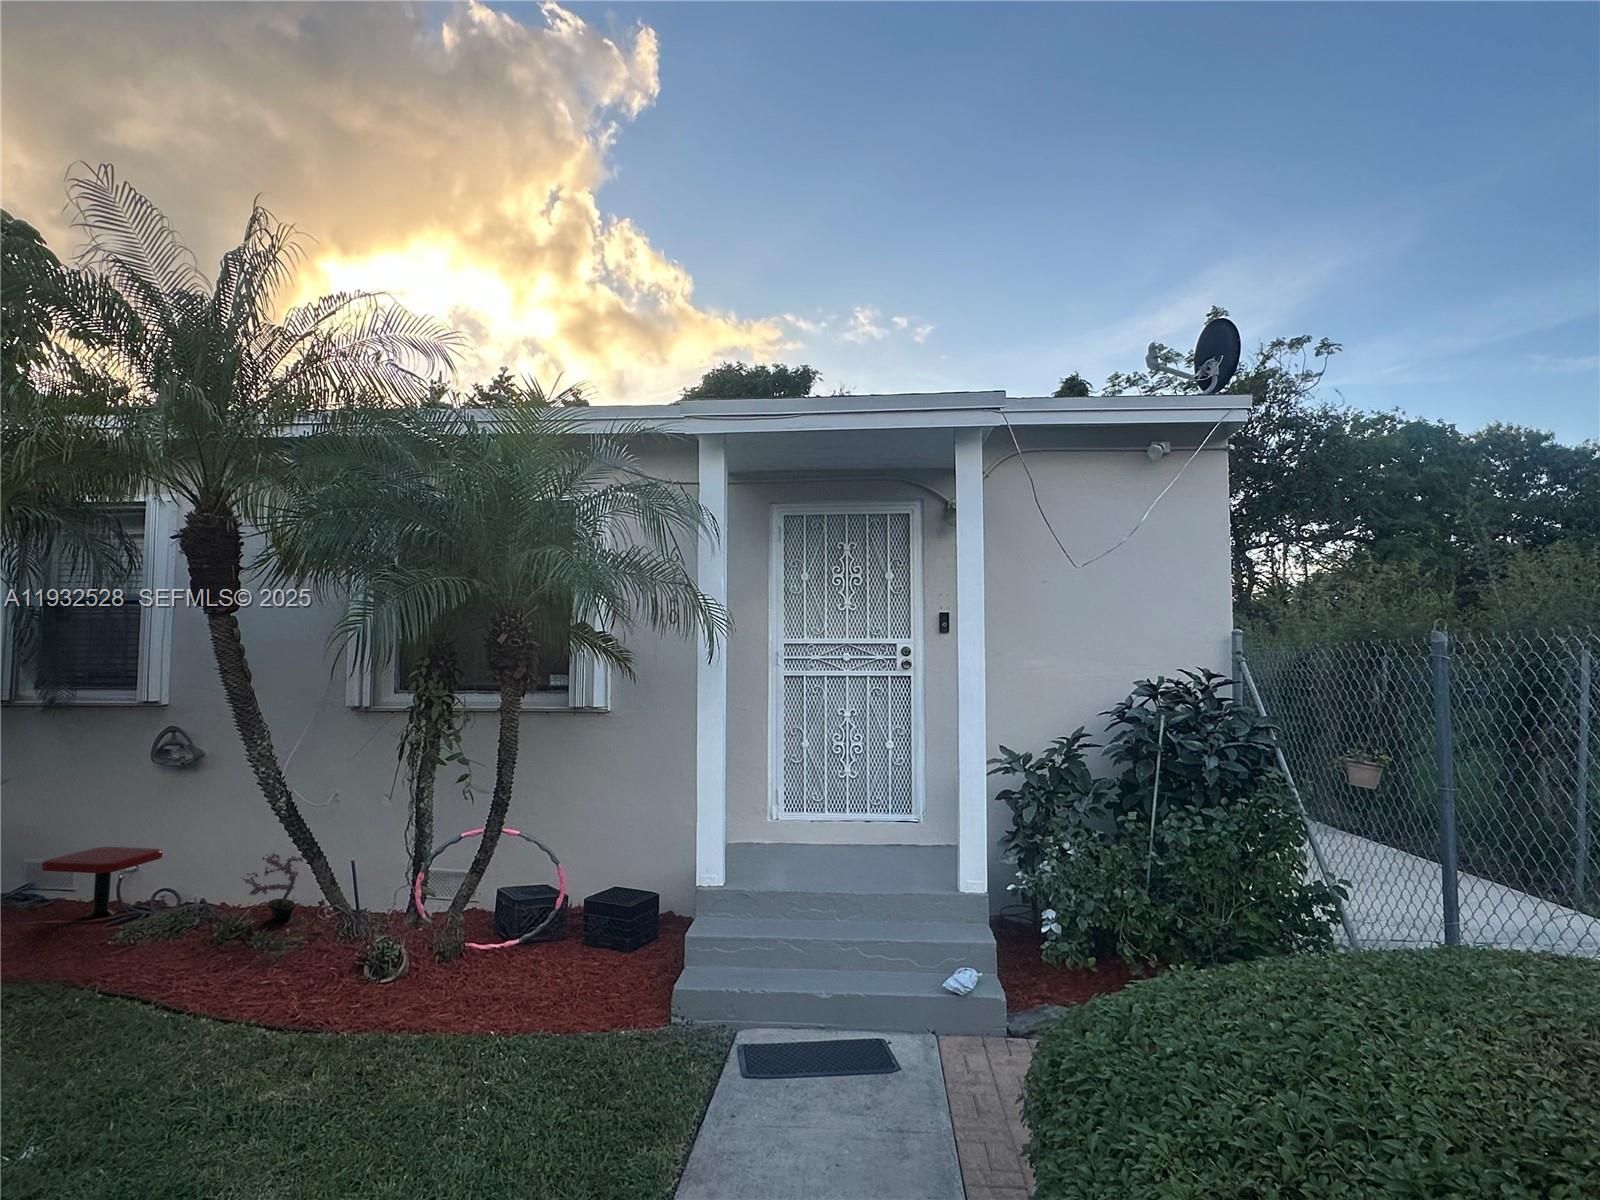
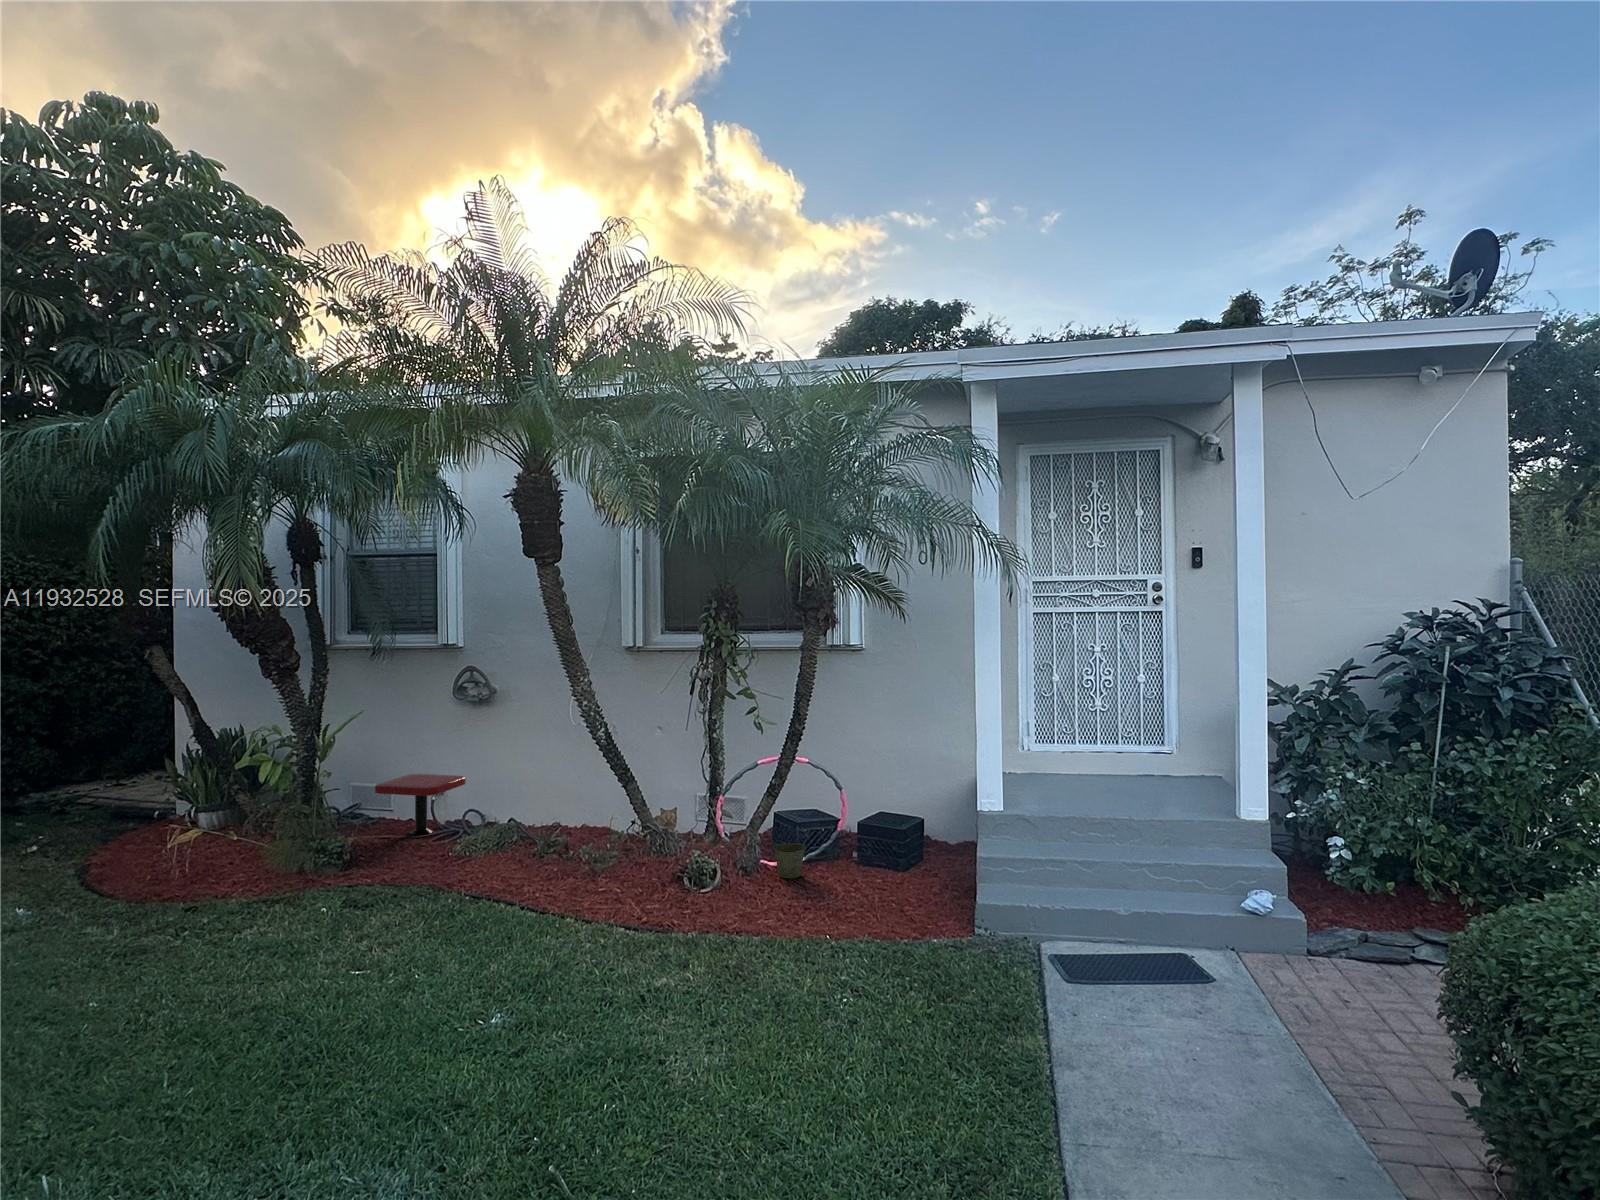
potted plant: present [241,852,305,921] -> none [537,775,599,840]
bucket: none [483,906,520,962] -> present [774,829,805,878]

